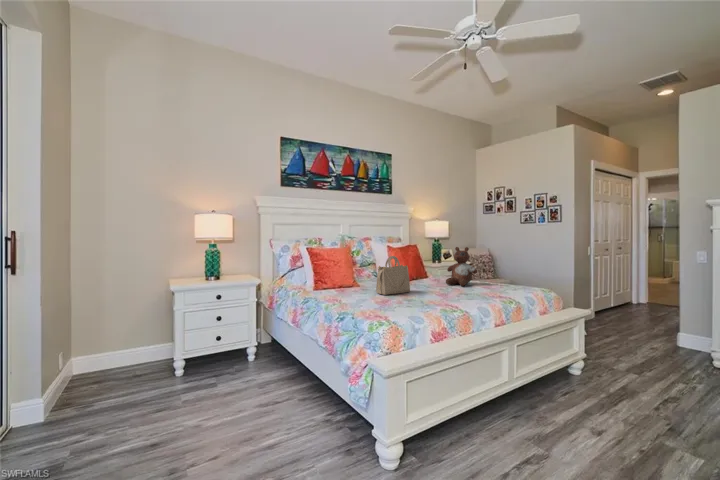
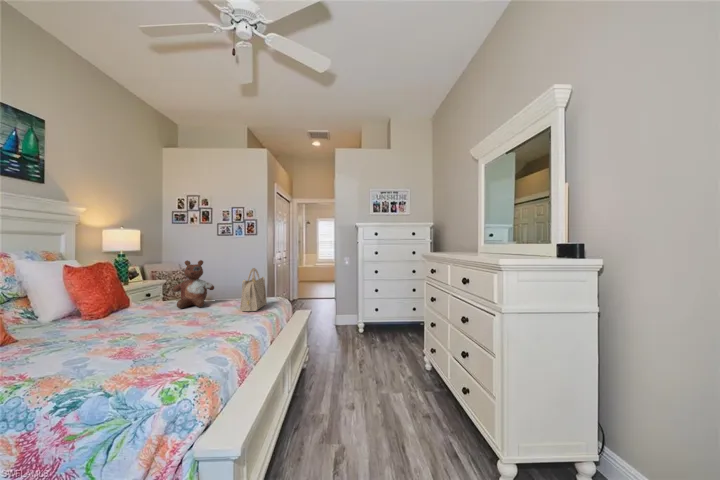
handbag: present [376,256,410,295] -> present [240,268,267,311]

